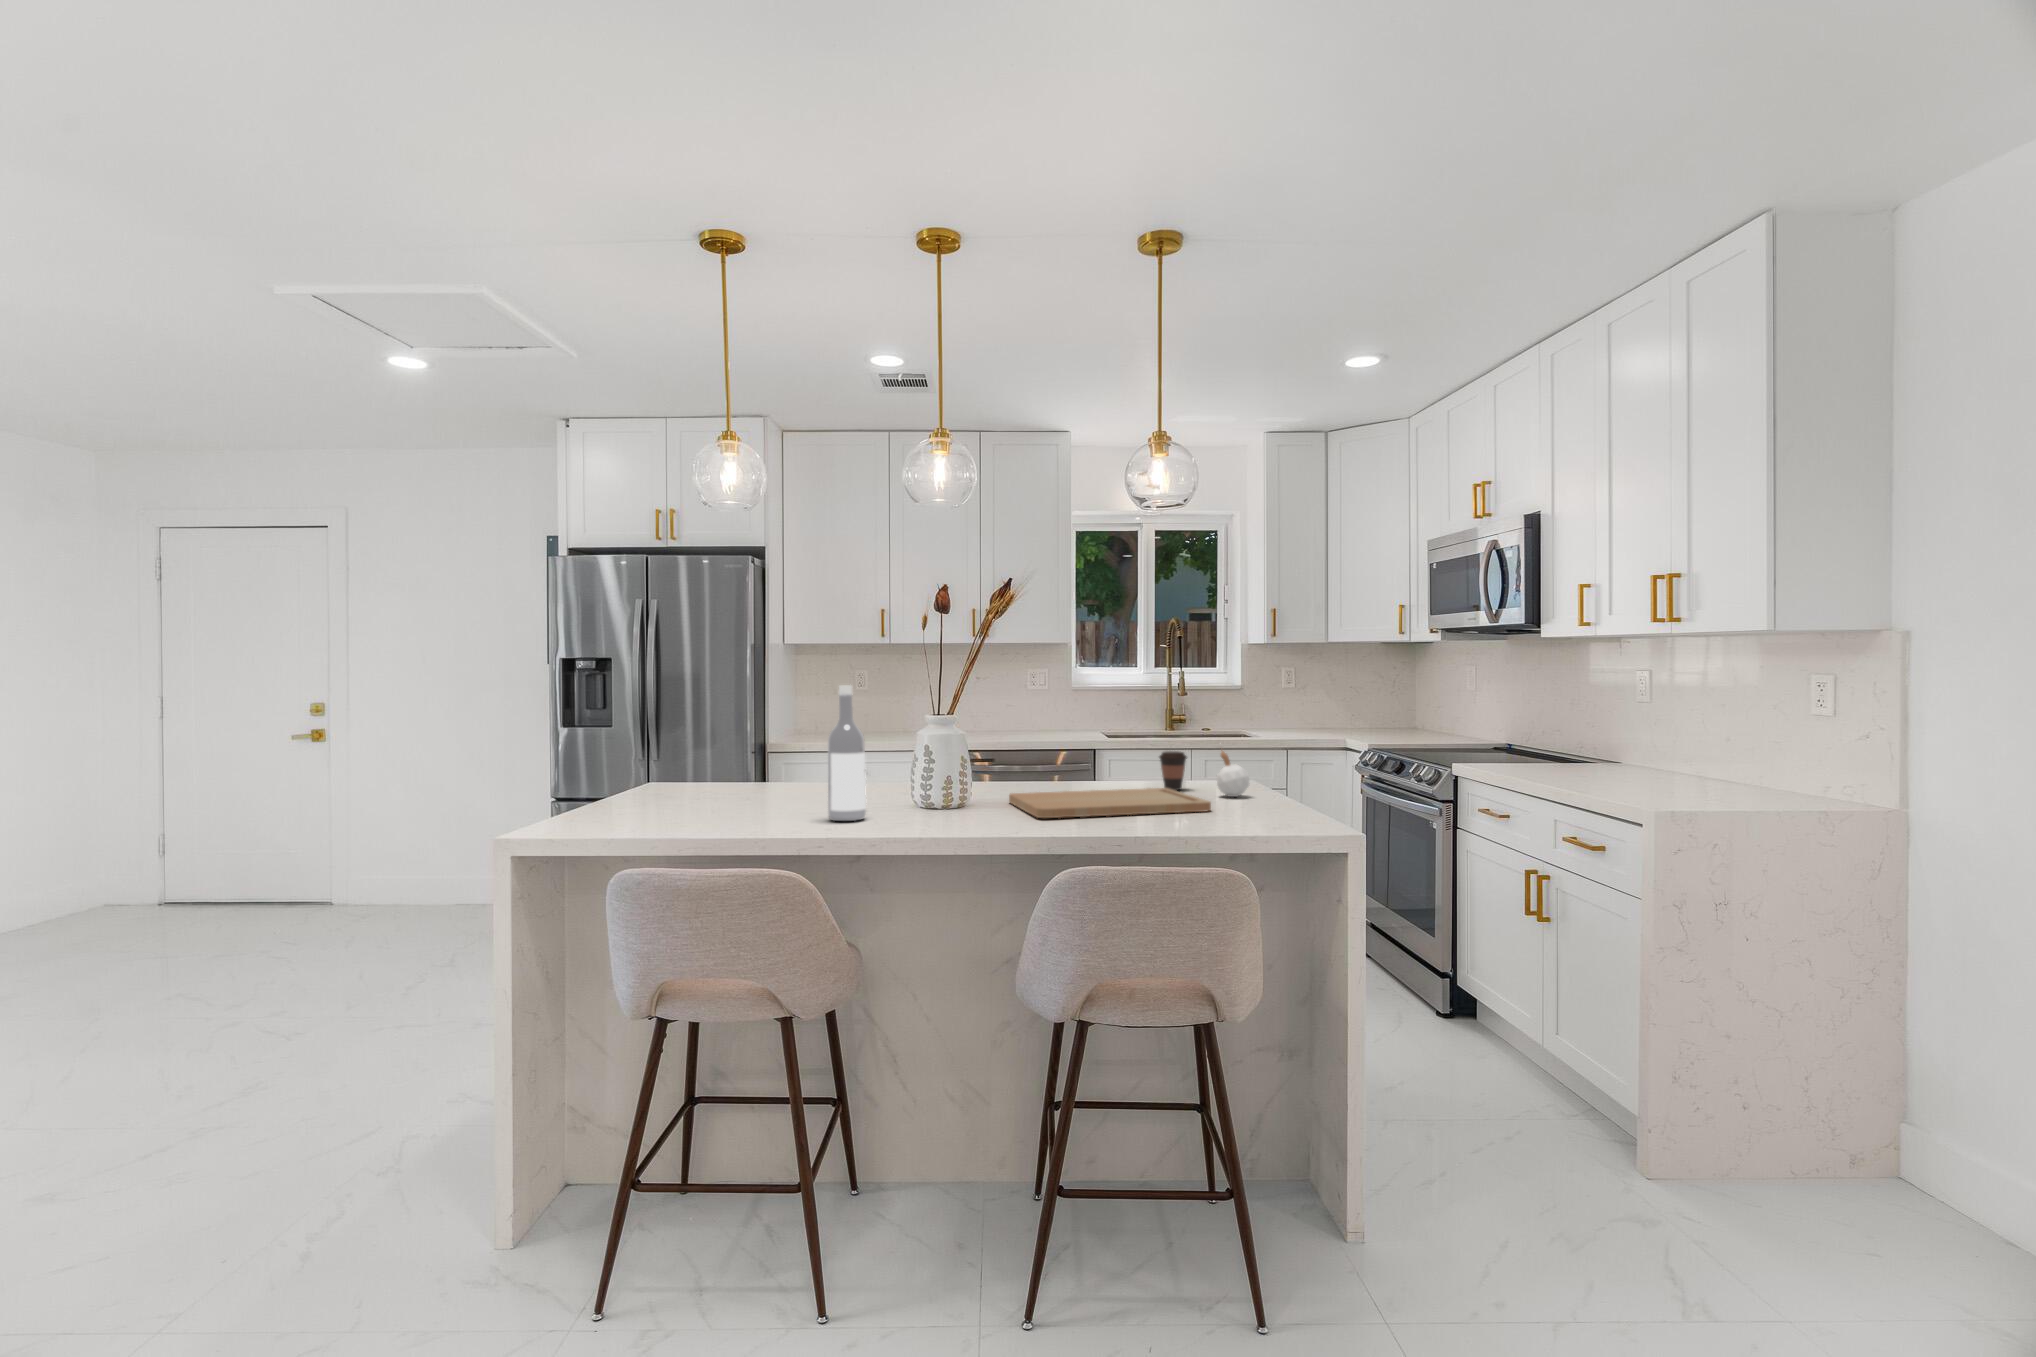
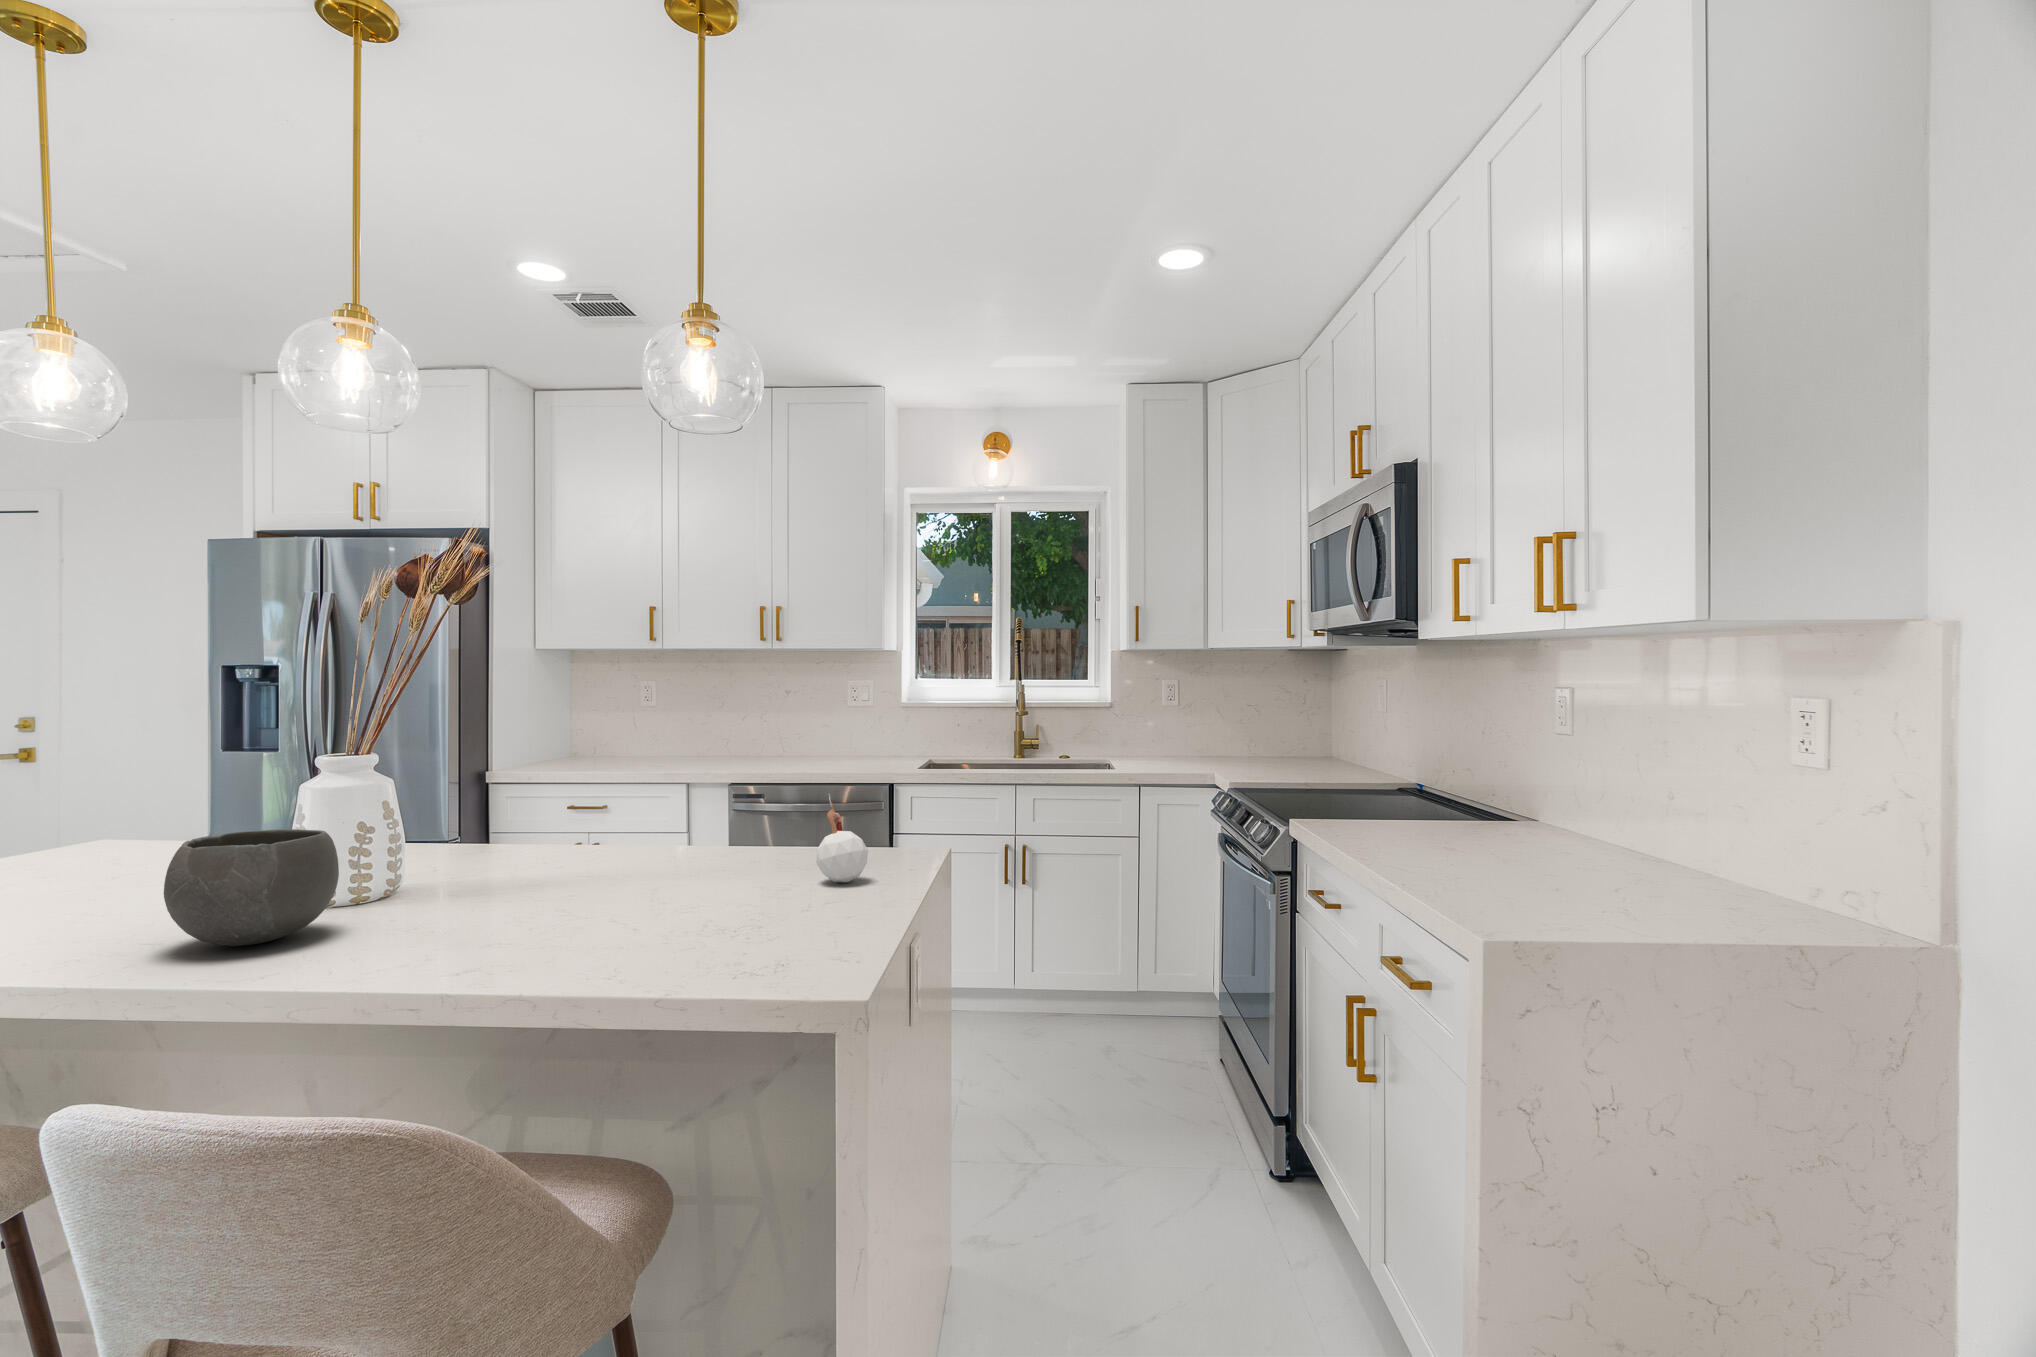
wine bottle: present [828,685,866,821] -> none [74,708,154,935]
coffee cup: present [1159,751,1187,791] -> none [761,806,806,867]
ceramic bowl: none [912,758,994,824] -> present [164,829,339,946]
cutting board: present [1009,788,1211,818] -> none [413,866,749,933]

